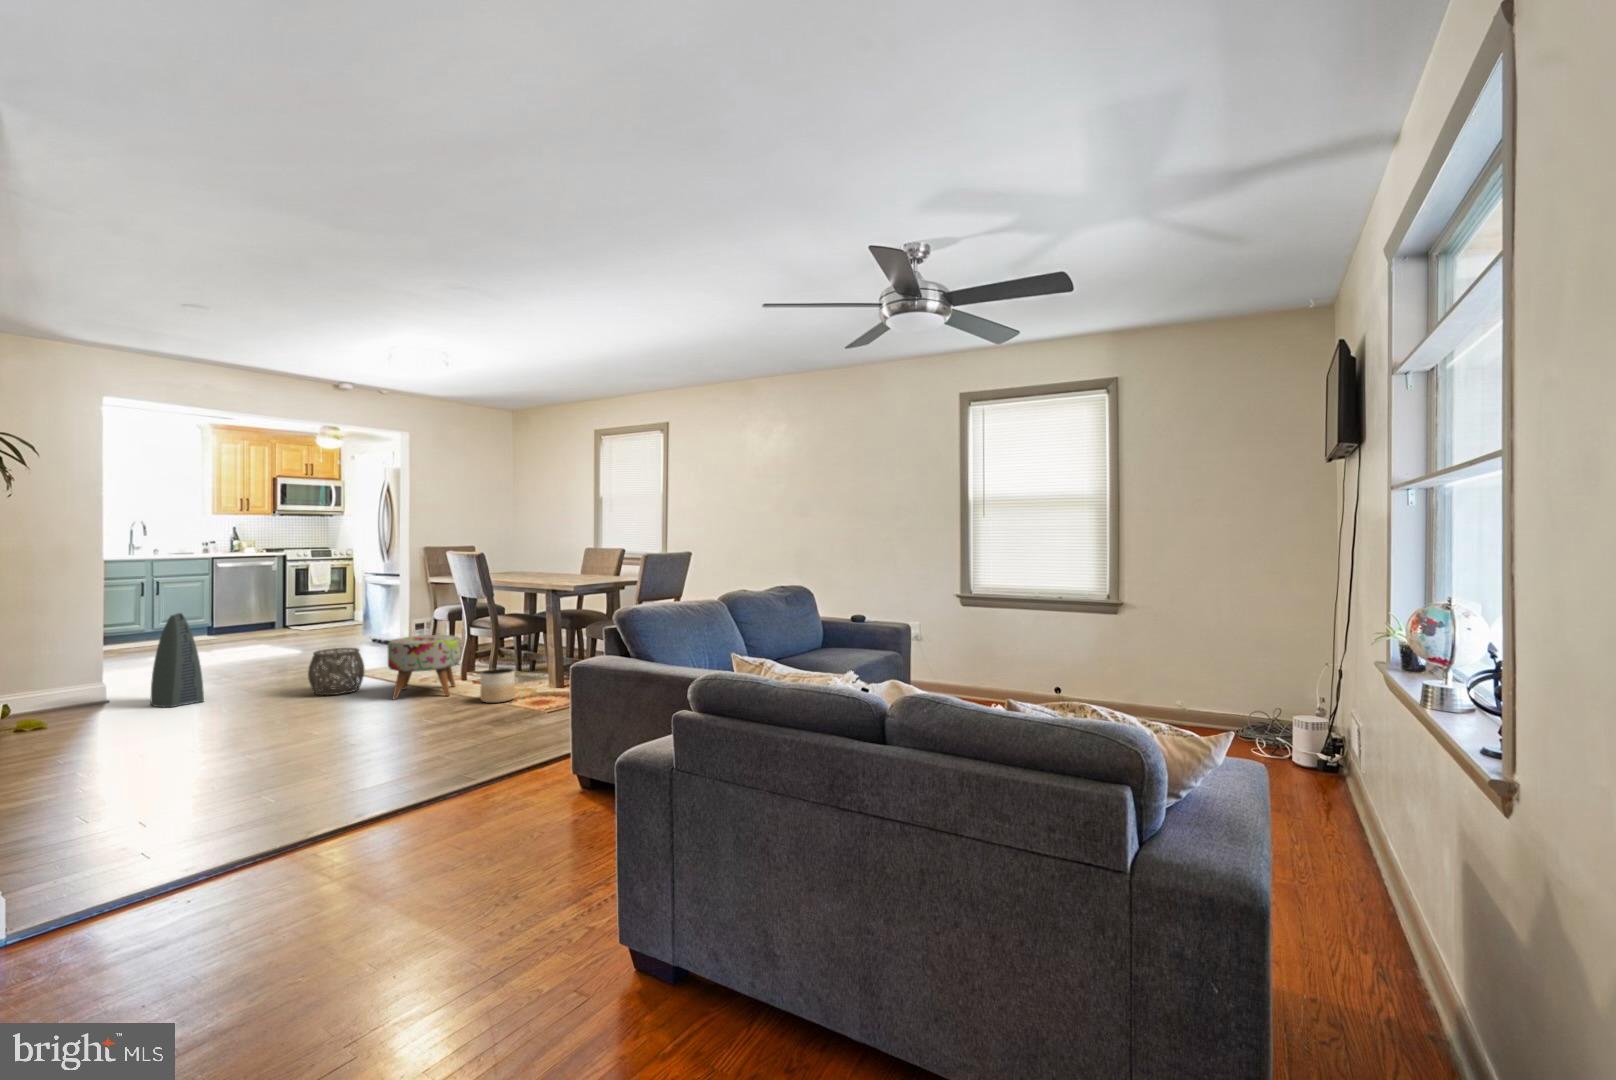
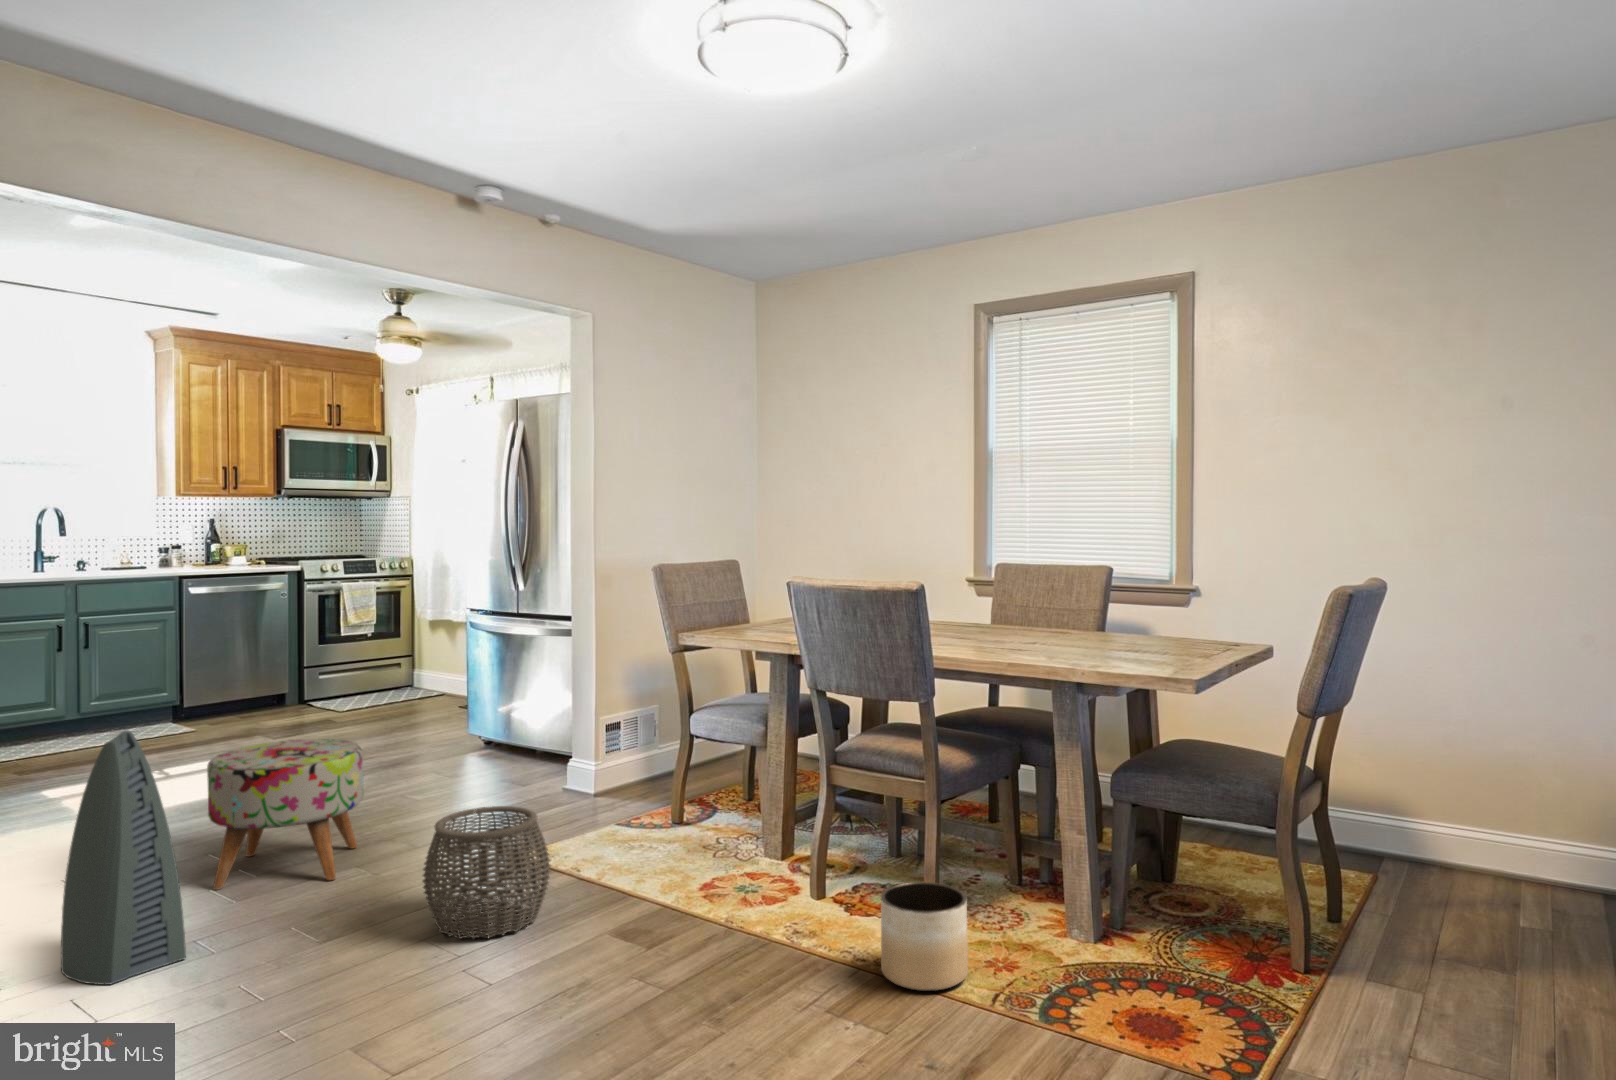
ottoman: present [388,635,461,700] -> present [207,739,364,890]

